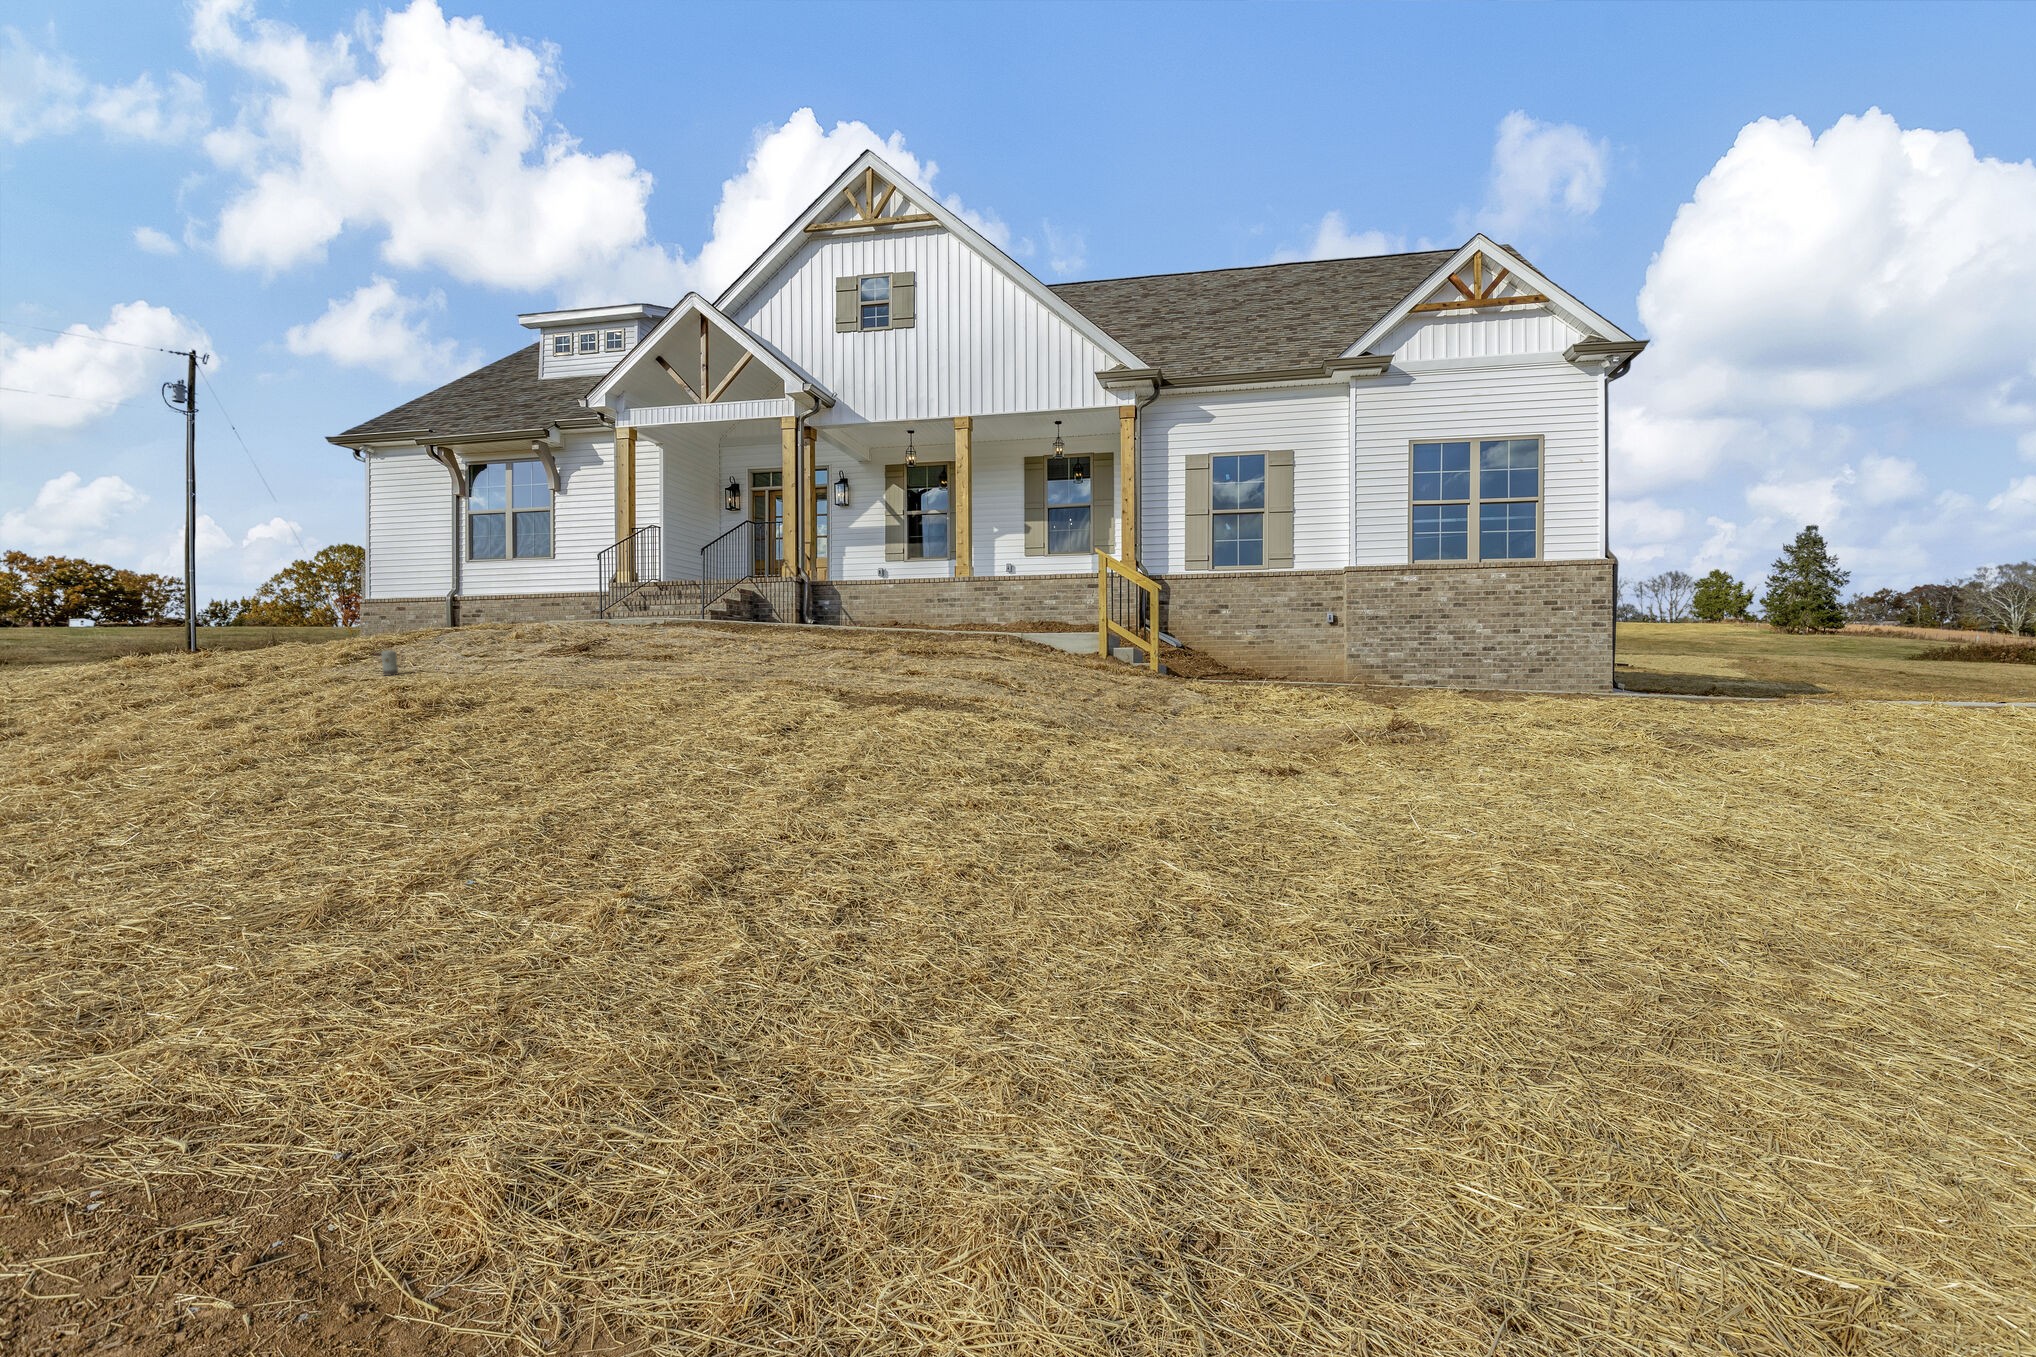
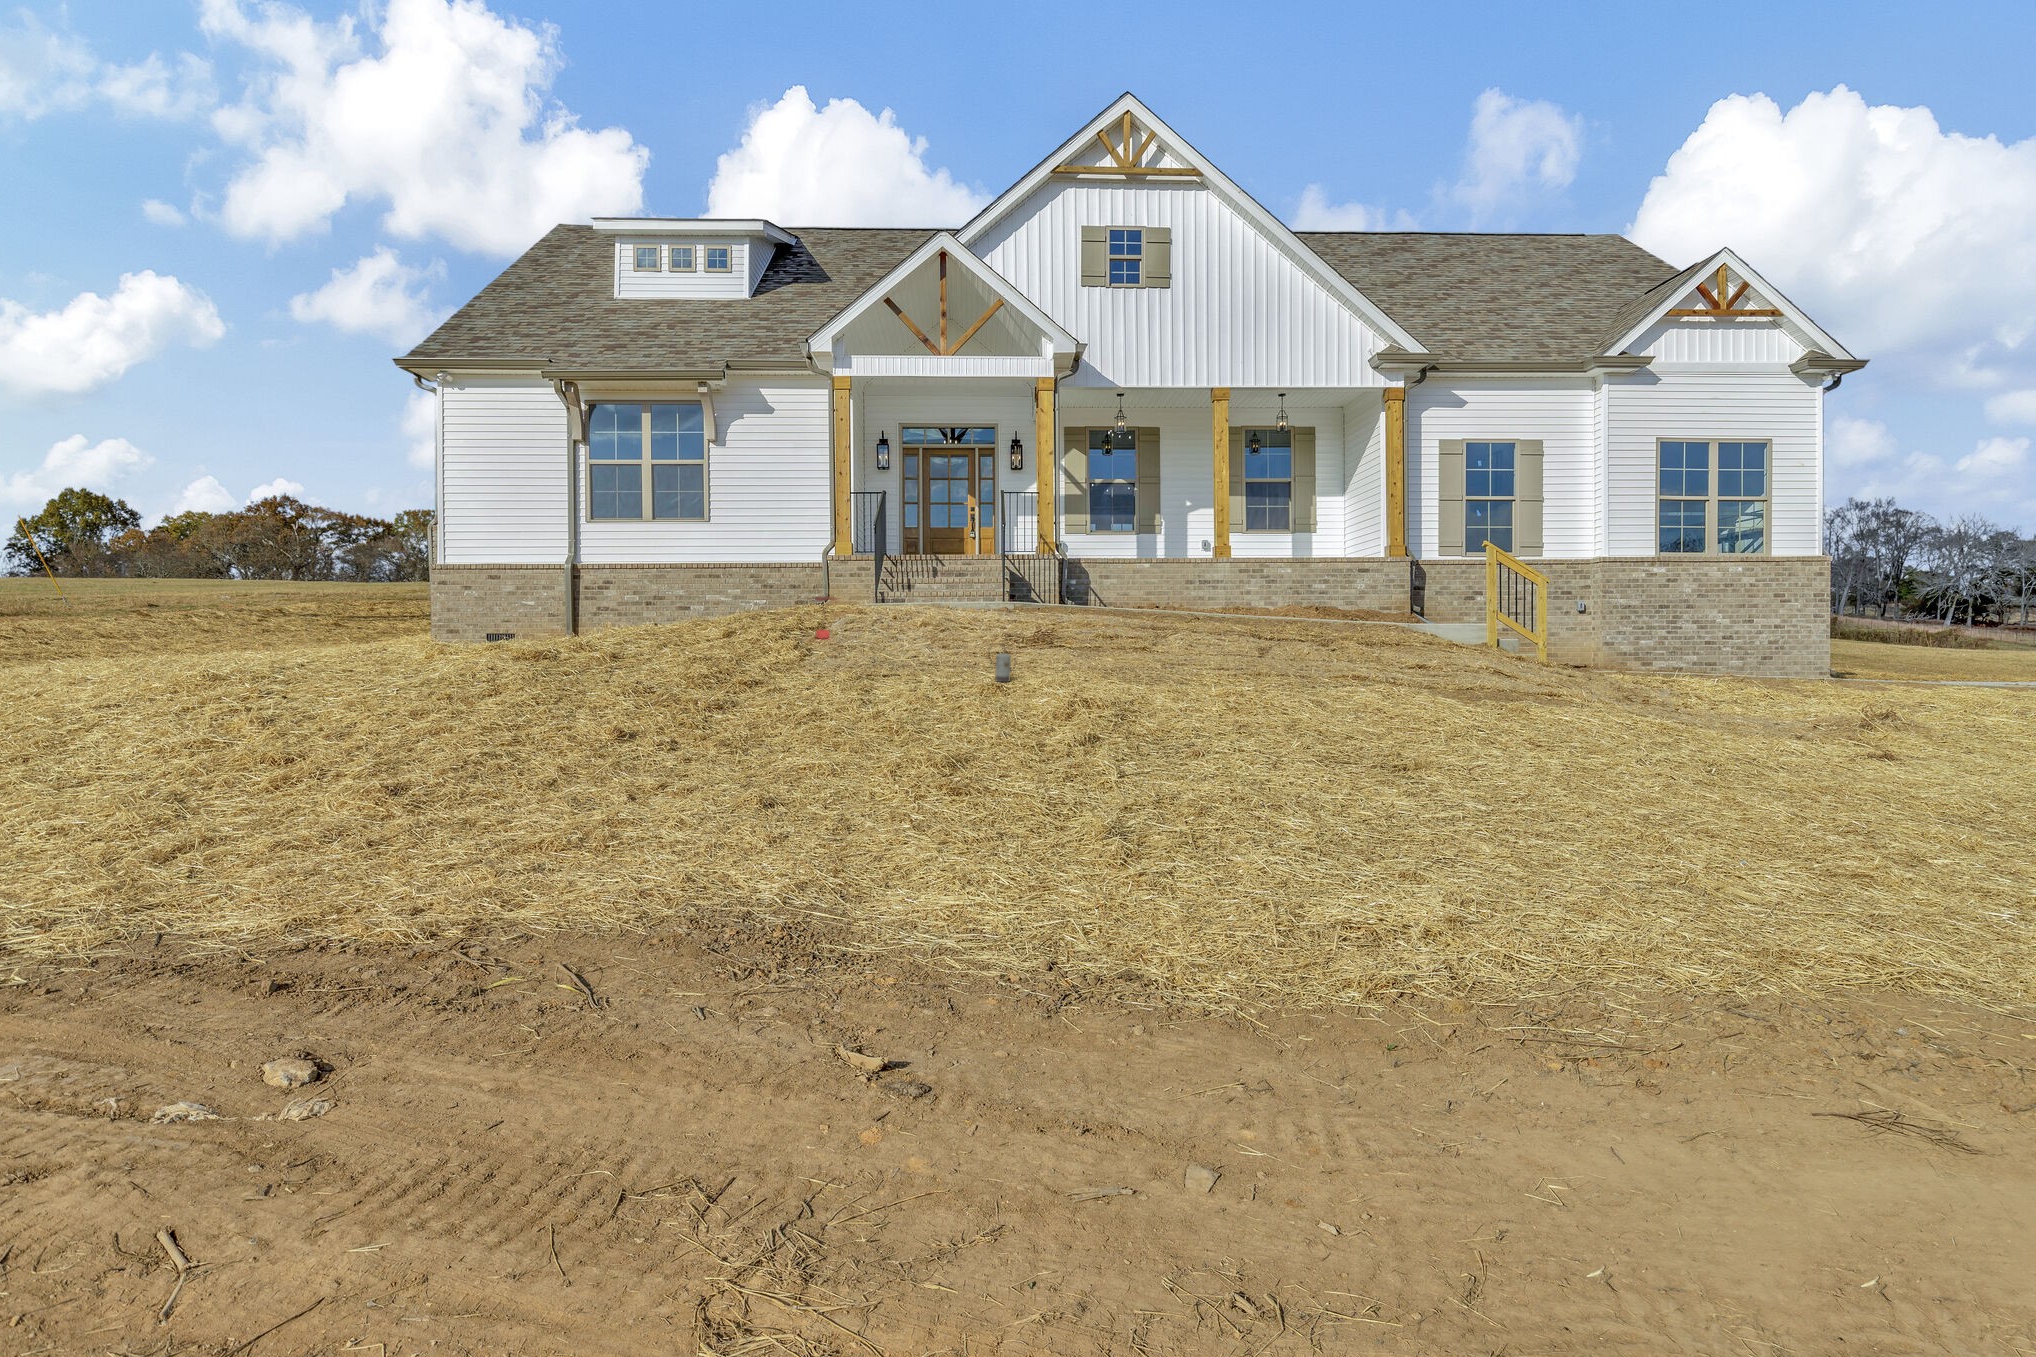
potted plant: none [396,609,423,645] -> present [811,596,837,639]

